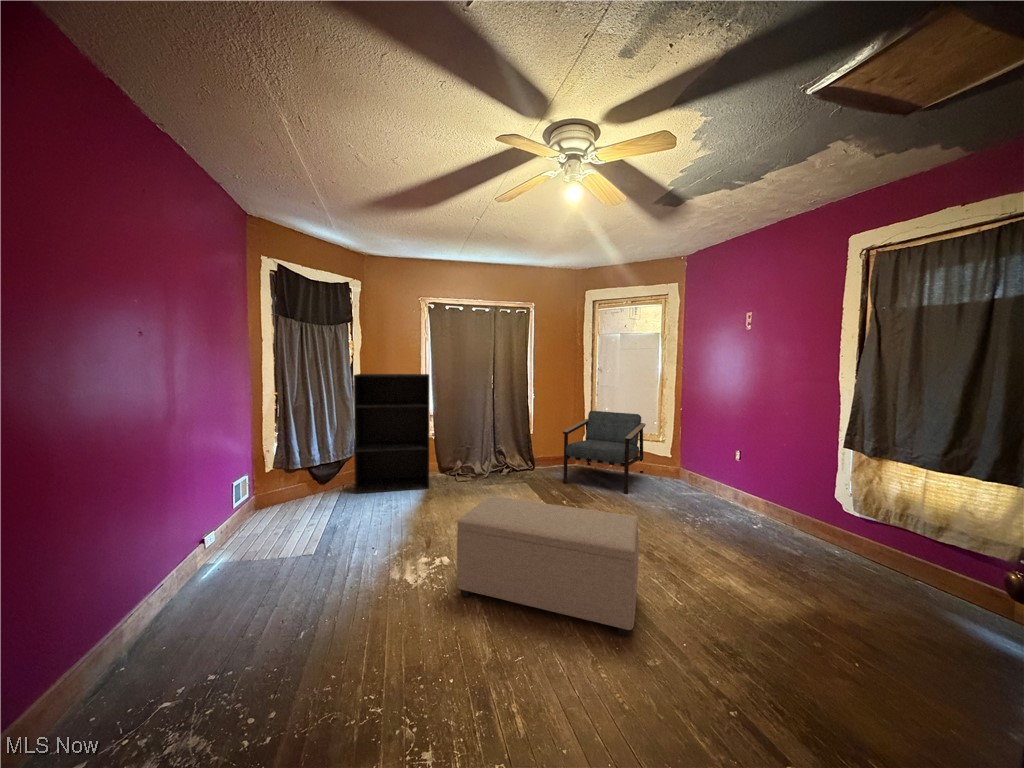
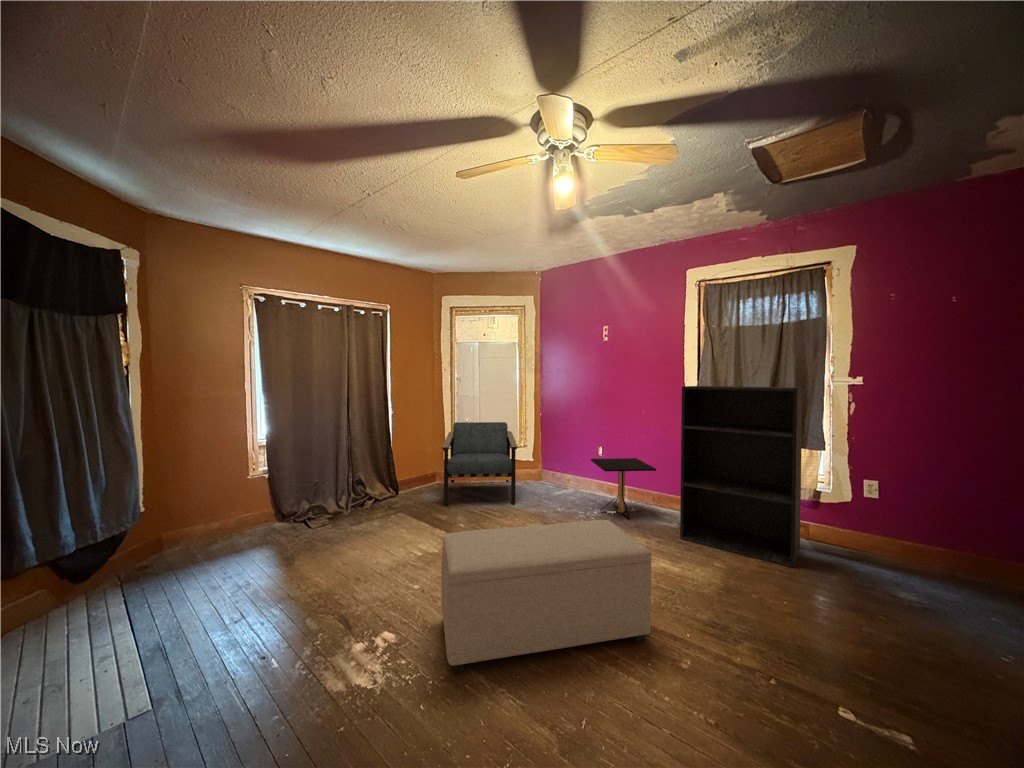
bookshelf: present [354,374,429,493] -> present [680,386,802,567]
side table: none [709,461,779,534] -> present [591,458,656,519]

